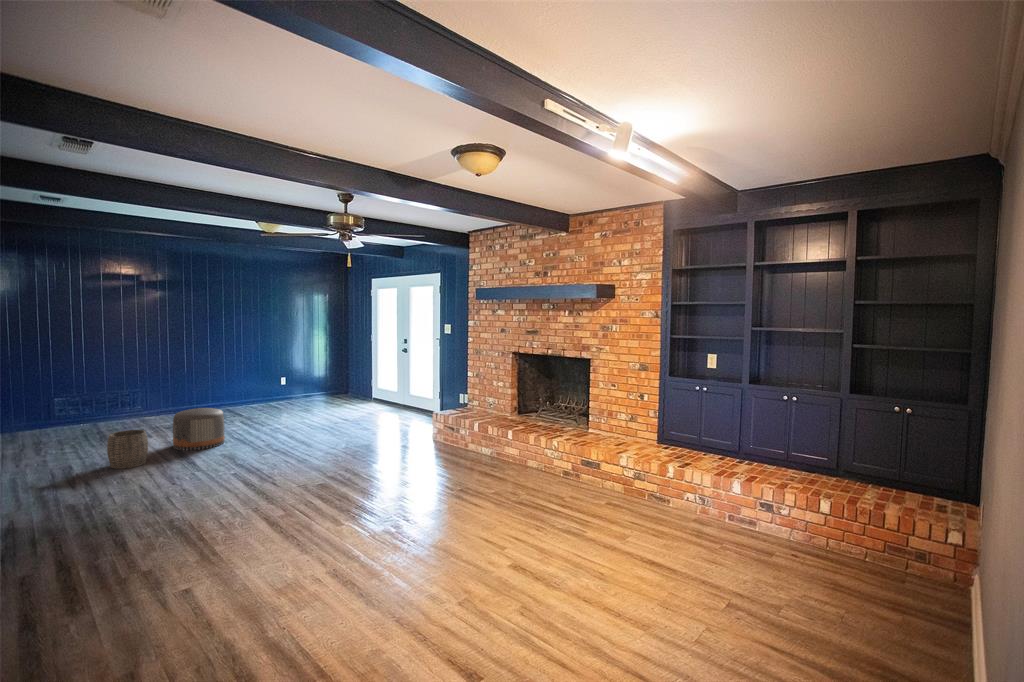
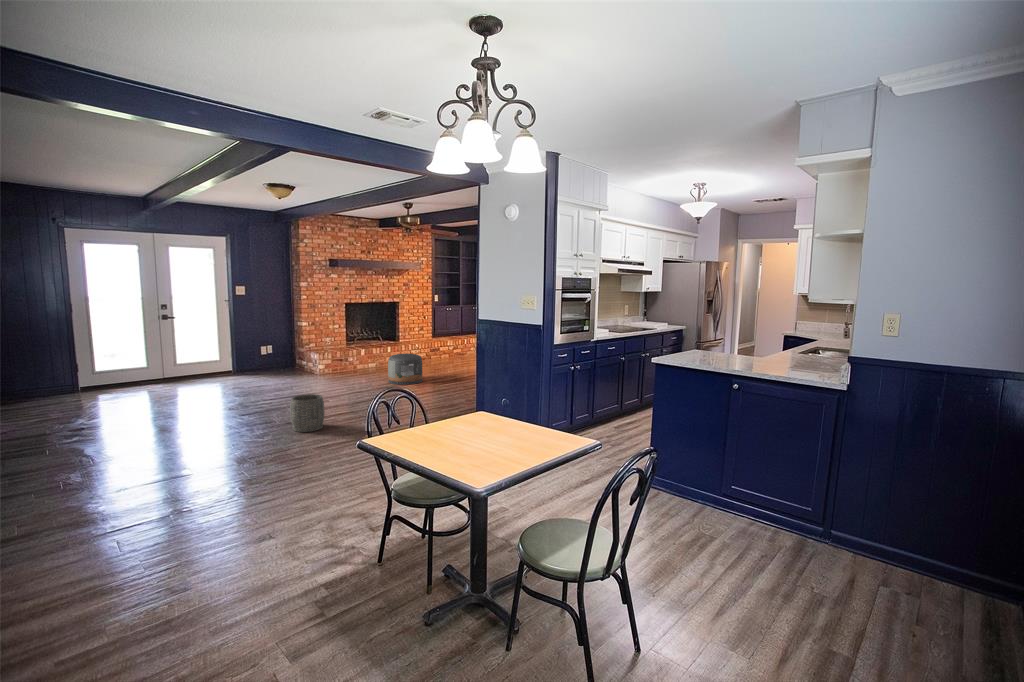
pouf: present [173,408,225,450] -> present [388,353,423,385]

